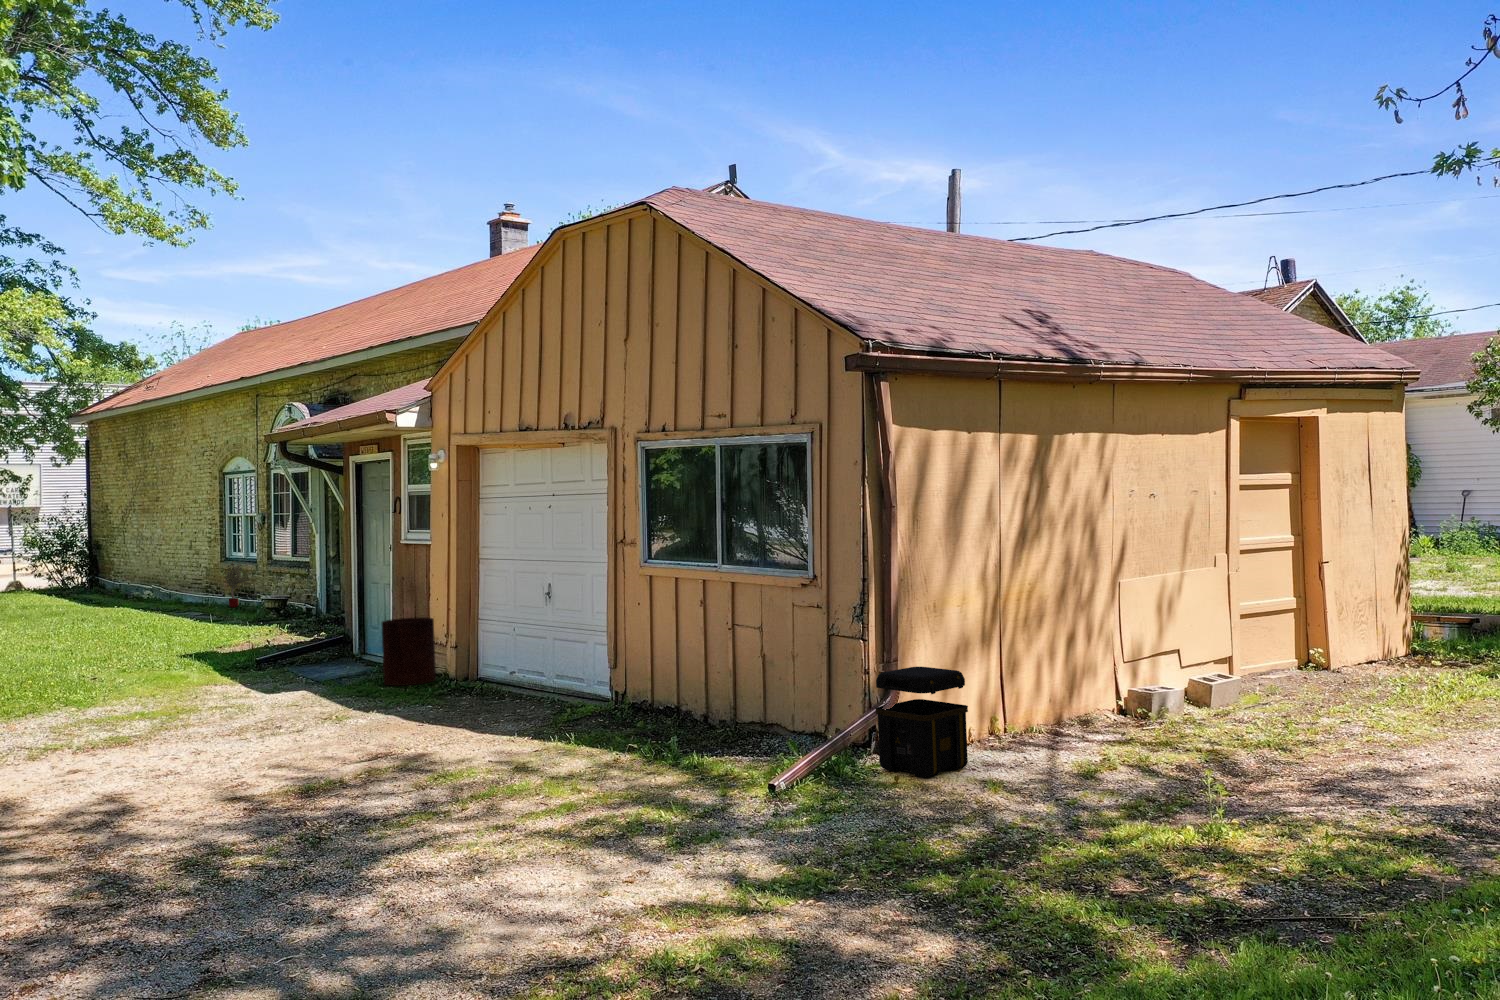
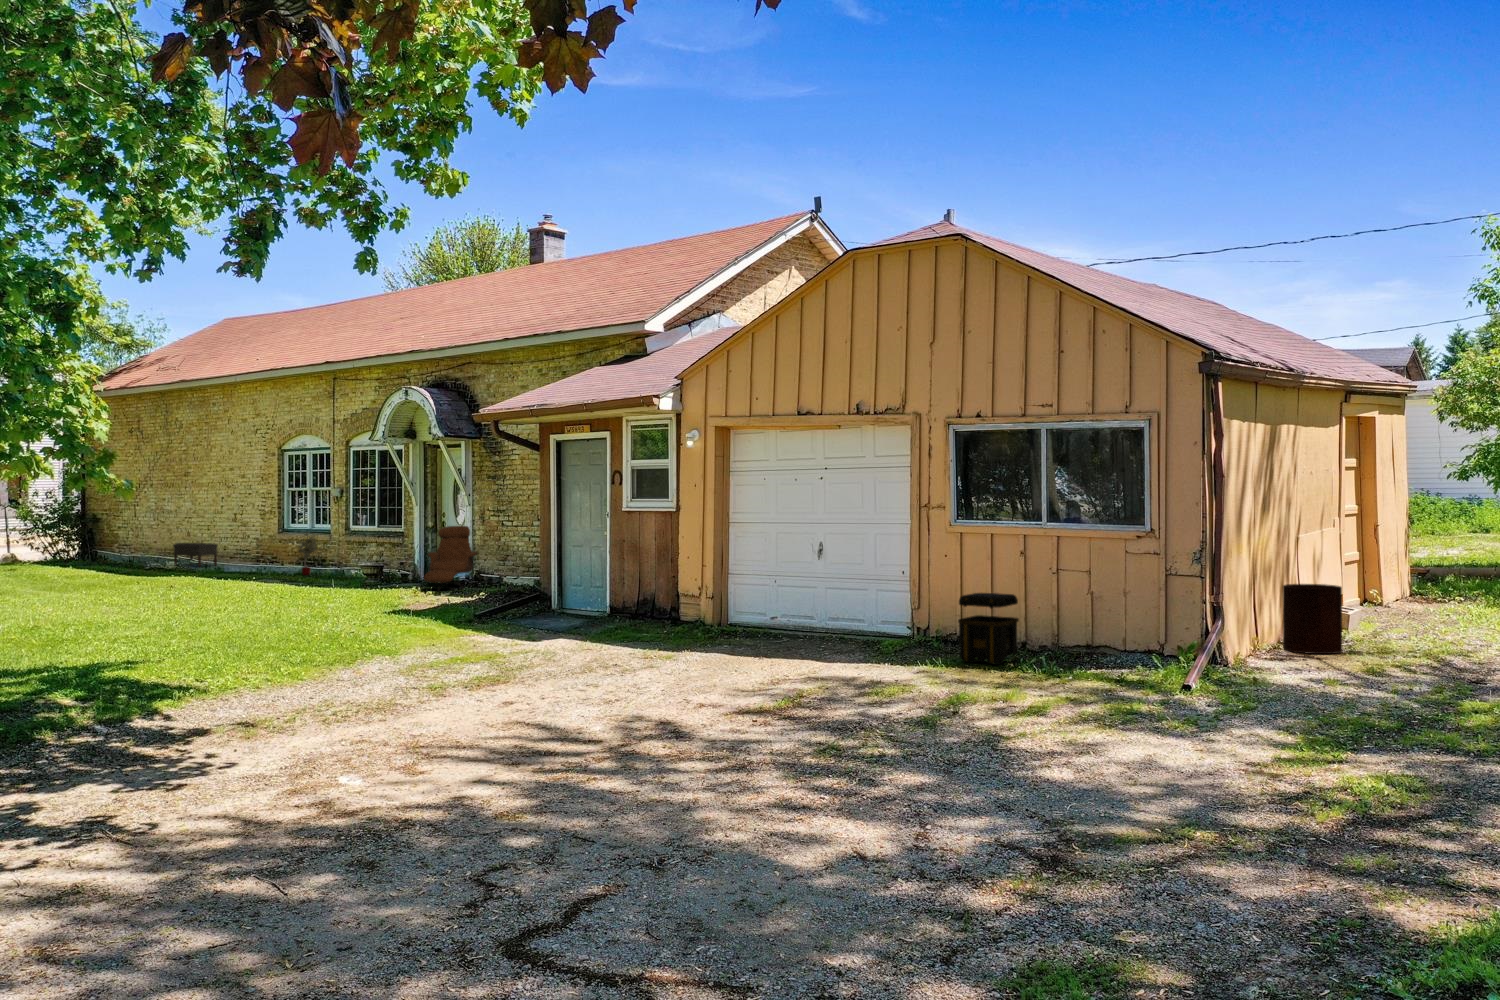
lounge chair: none [294,555,364,628] -> present [424,526,478,590]
bench: none [141,572,180,598] -> present [173,543,218,567]
trash can: present [382,617,436,686] -> present [1283,584,1342,654]
toolbox: present [875,667,968,778] -> present [958,593,1019,665]

